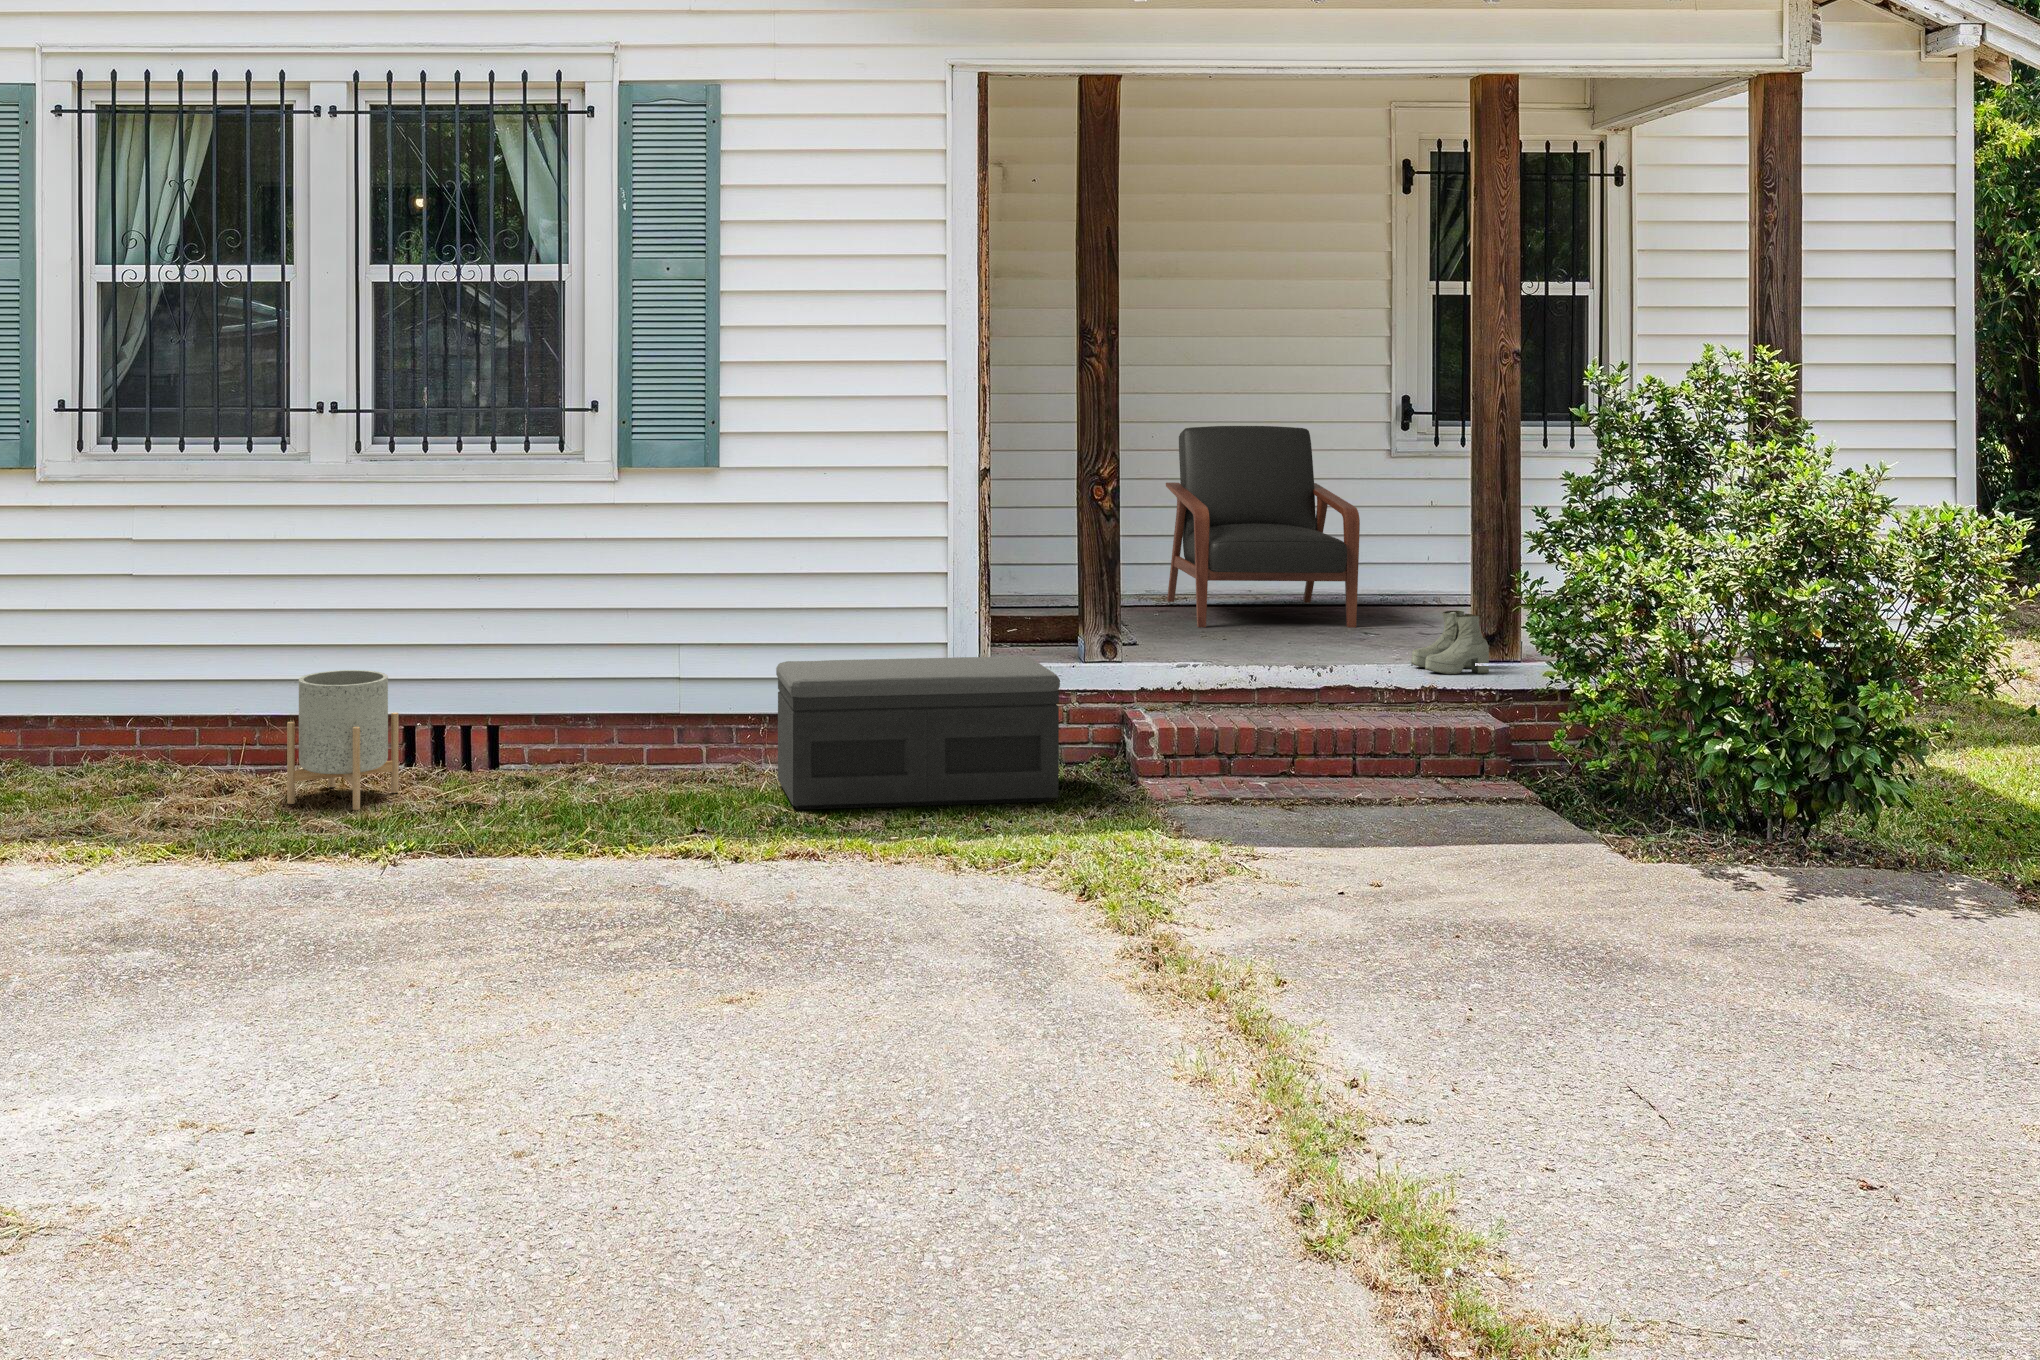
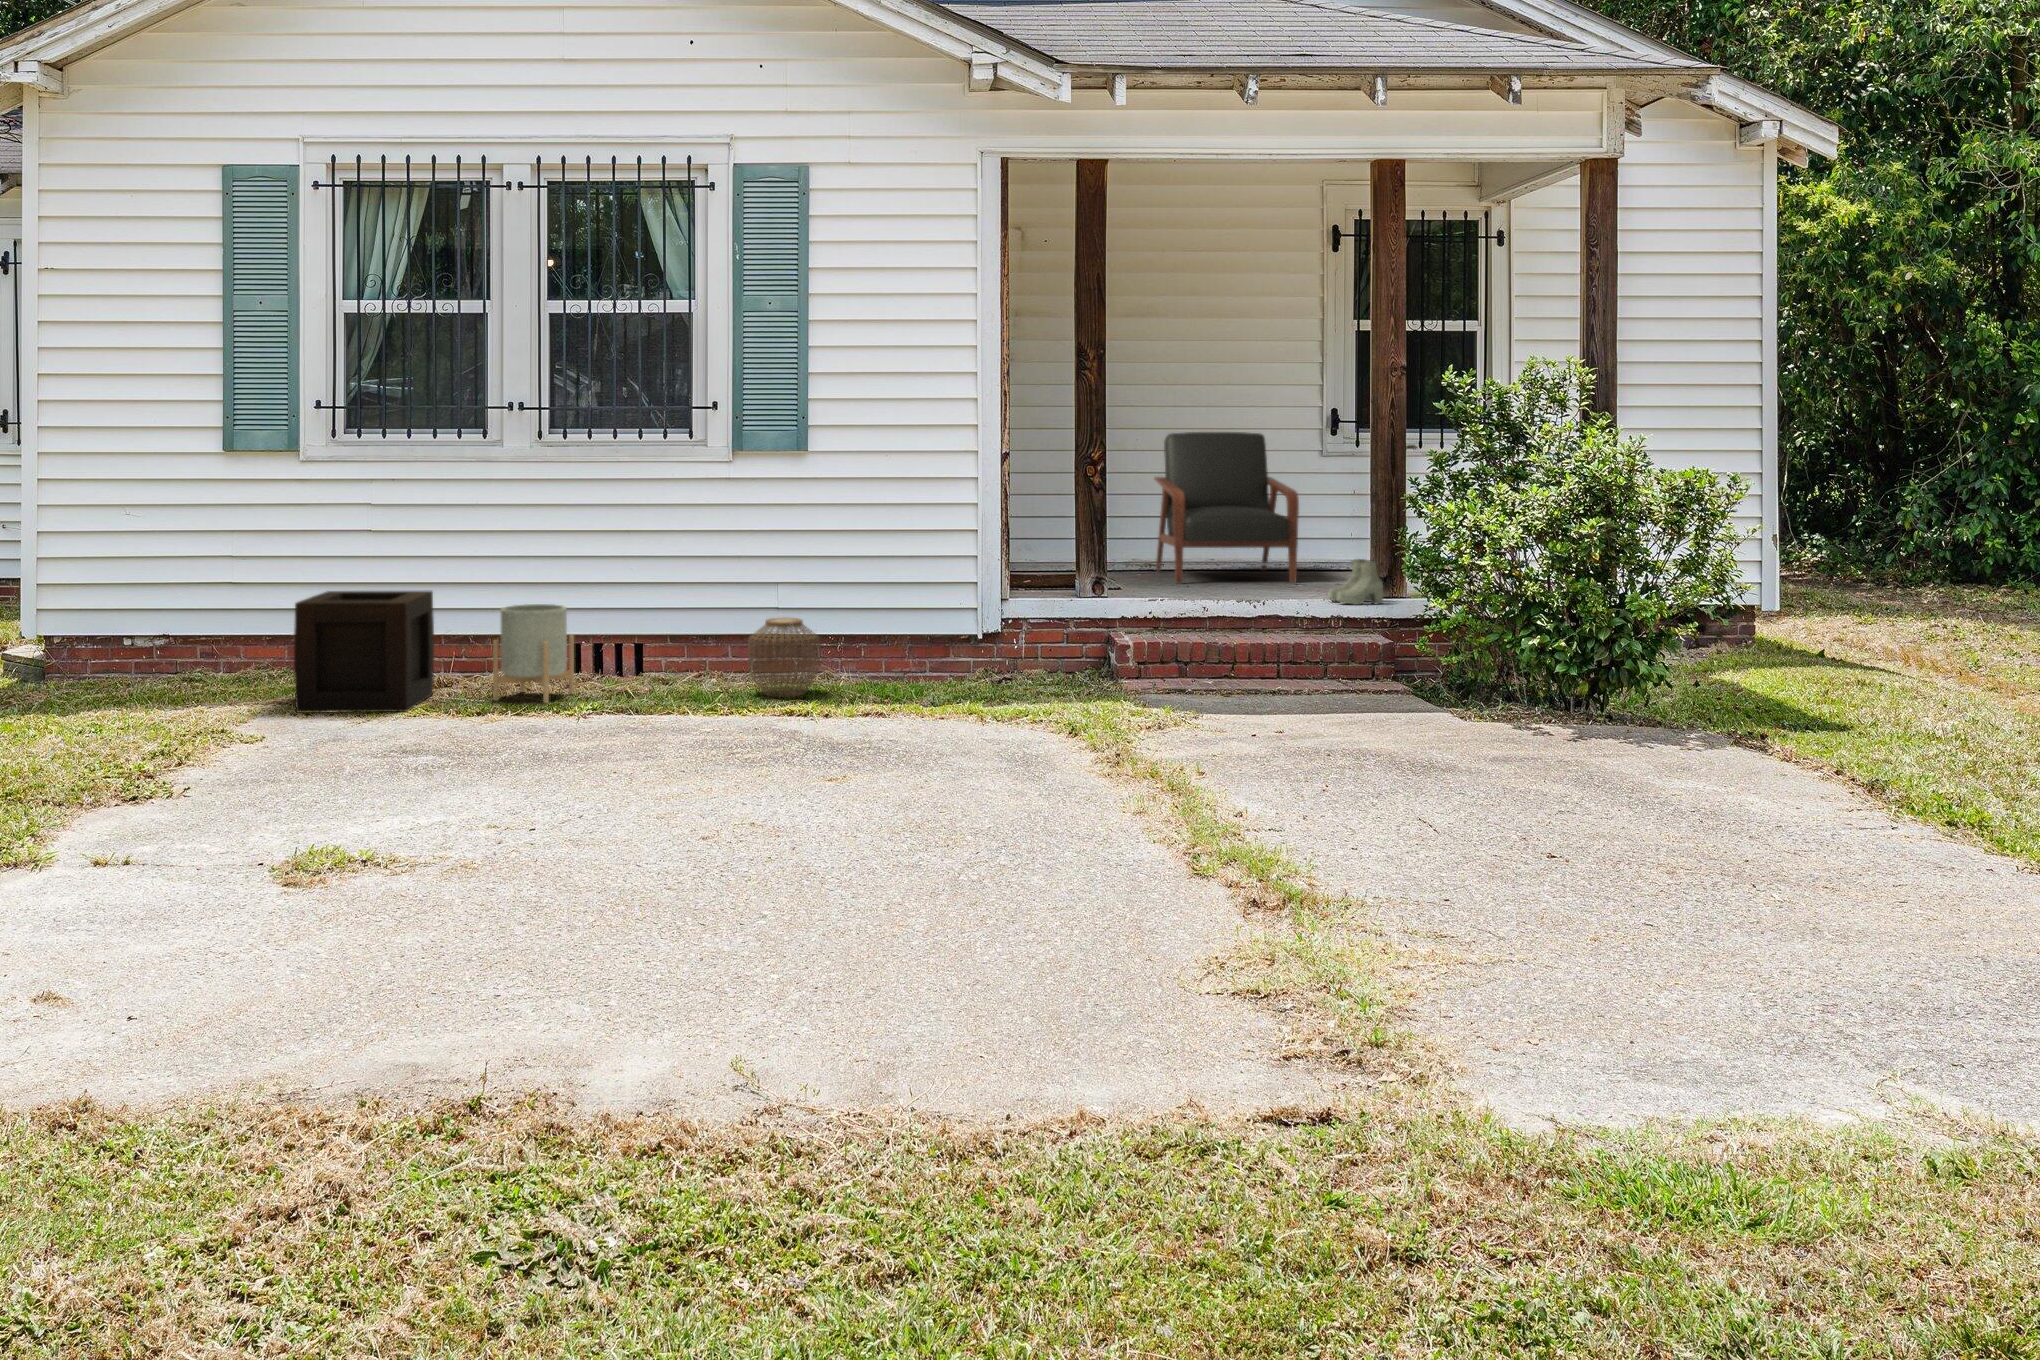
wooden crate: none [15,651,214,825] -> present [294,591,434,713]
storage bench: present [776,656,1060,810] -> none [856,592,1065,700]
woven basket: none [630,692,727,802] -> present [748,618,820,697]

